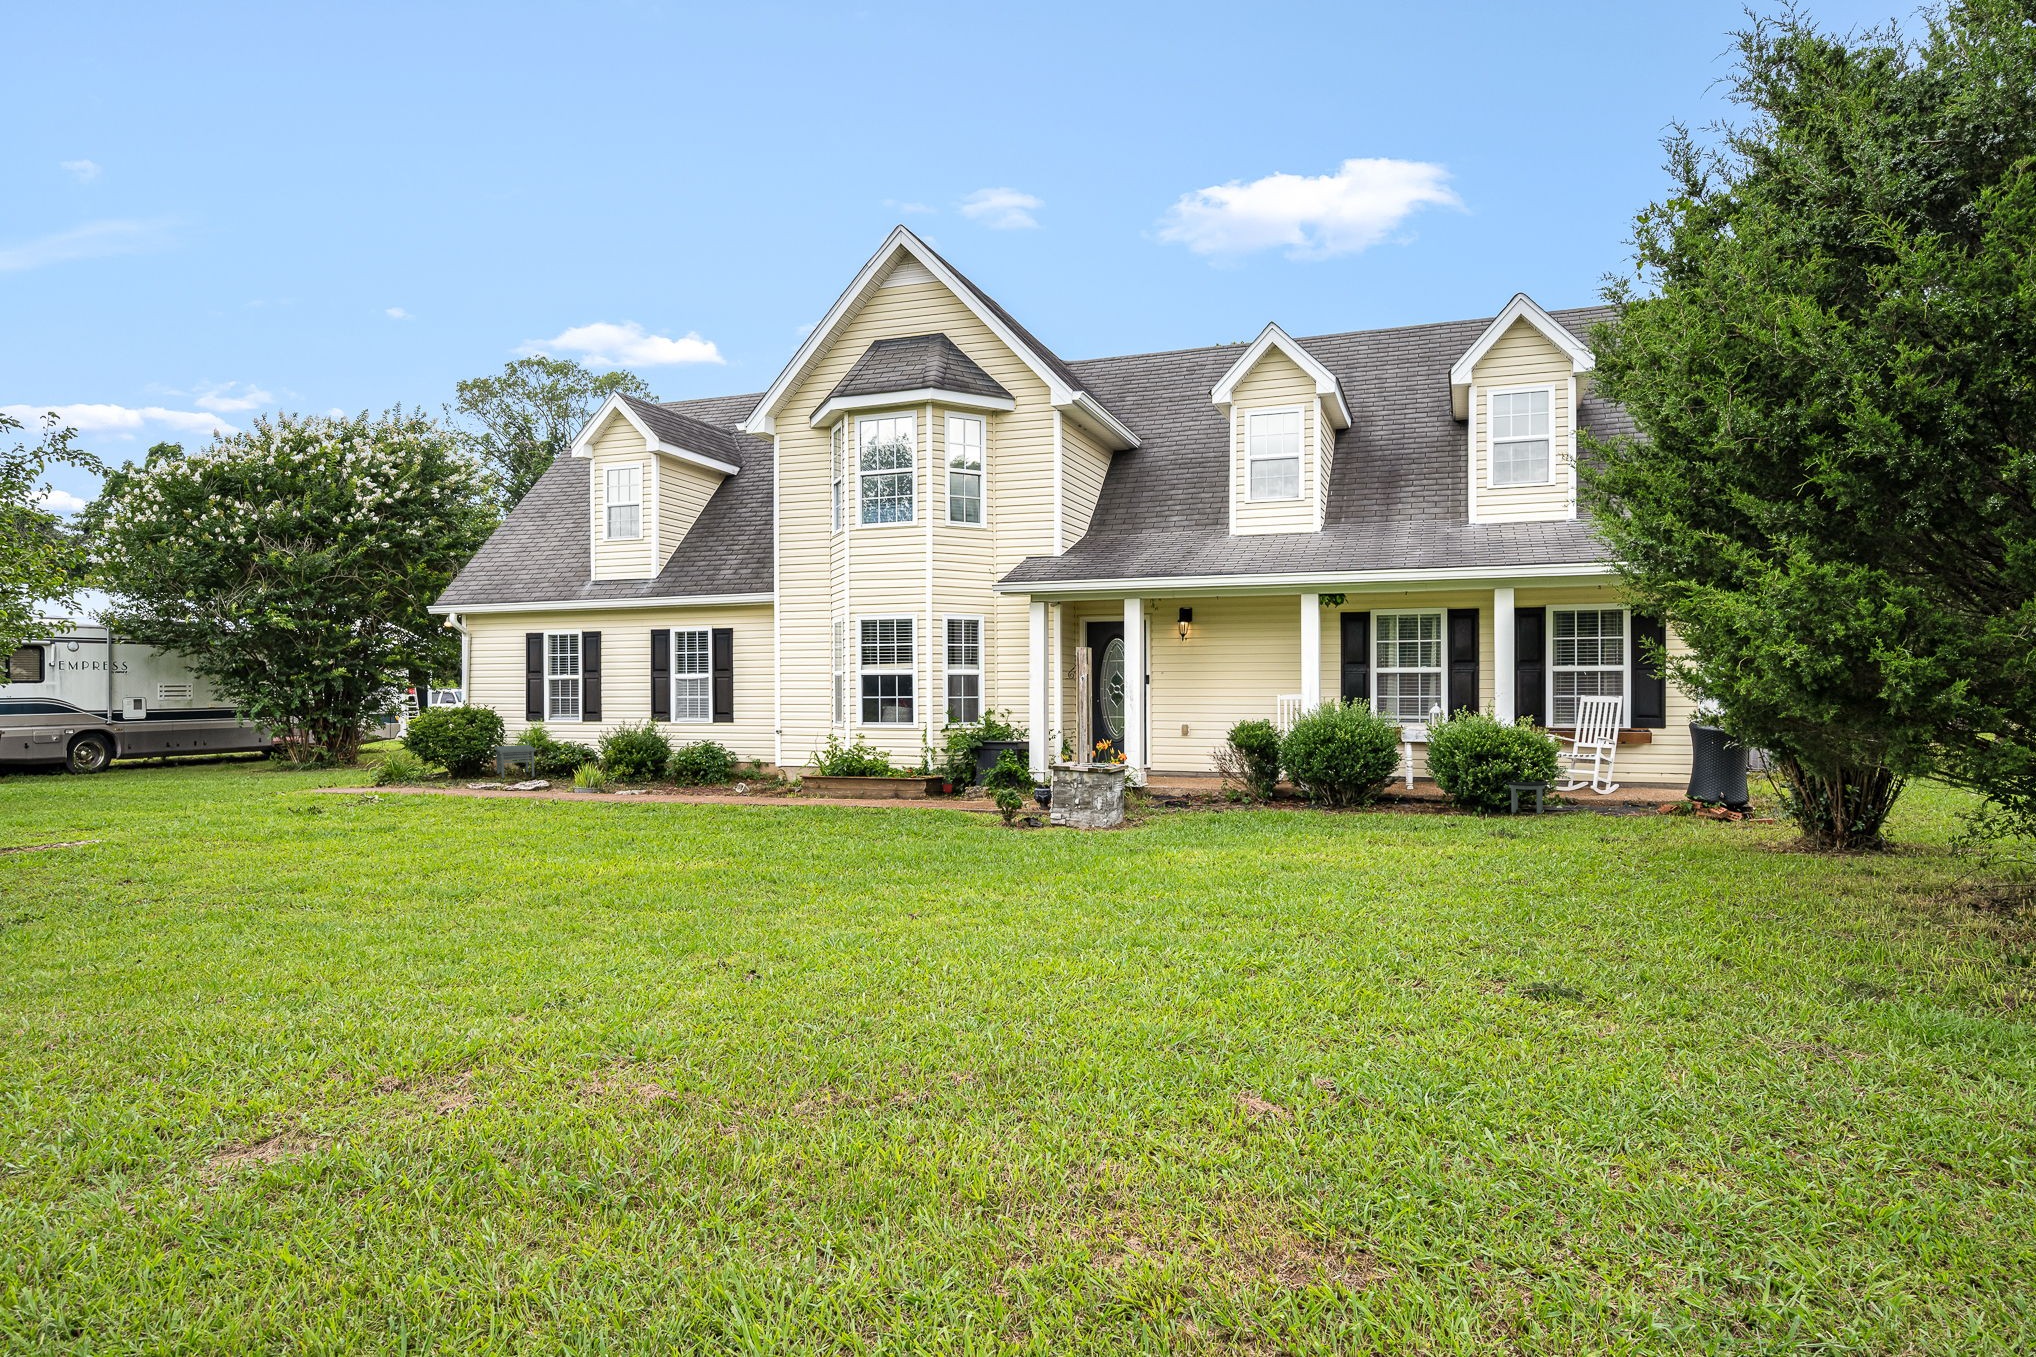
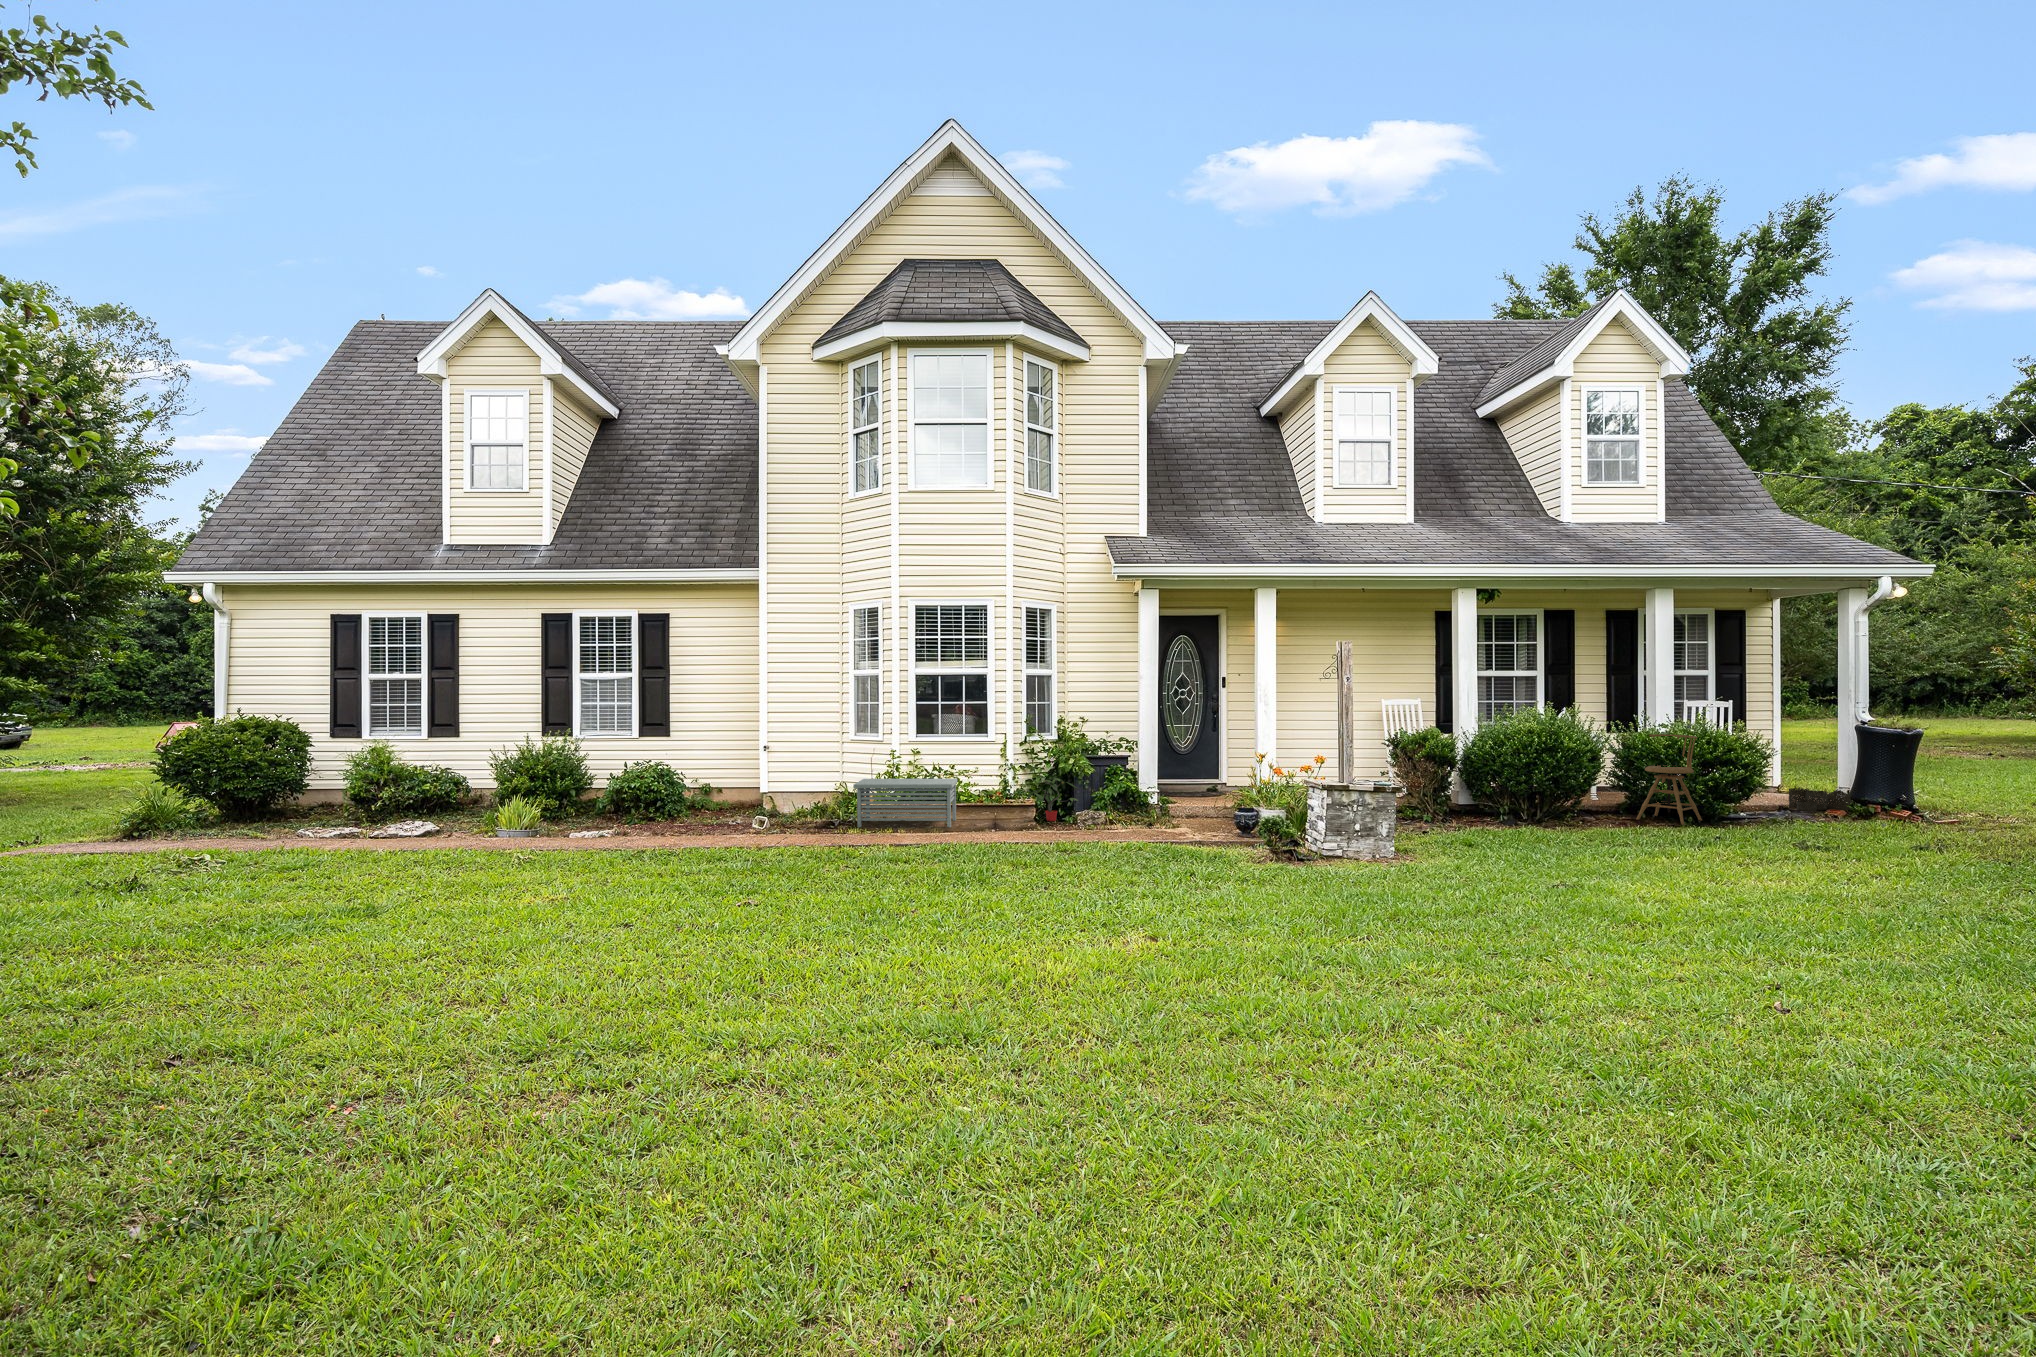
chair: none [1421,729,1480,812] -> present [1636,734,1702,825]
storage bench: present [495,745,536,778] -> present [853,779,957,827]
round table: present [1507,781,1547,813] -> none [1729,788,1778,823]
woven basket: none [1626,783,1688,807] -> present [1789,786,1851,811]

